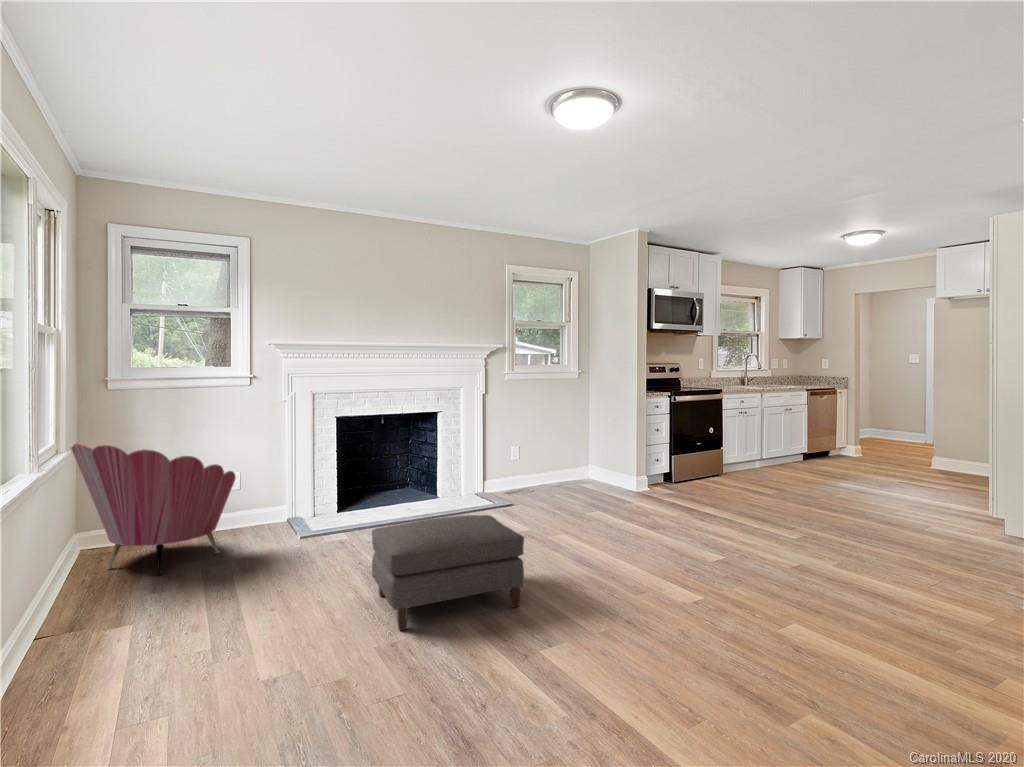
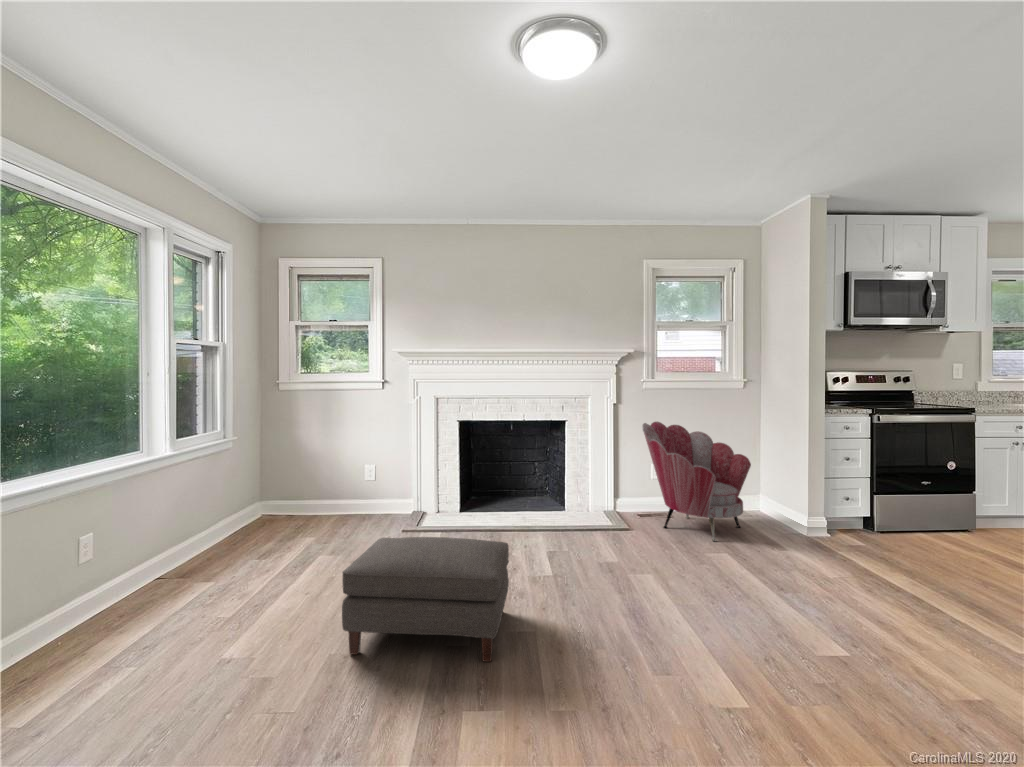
armchair: present [70,444,236,575] -> present [643,422,751,541]

